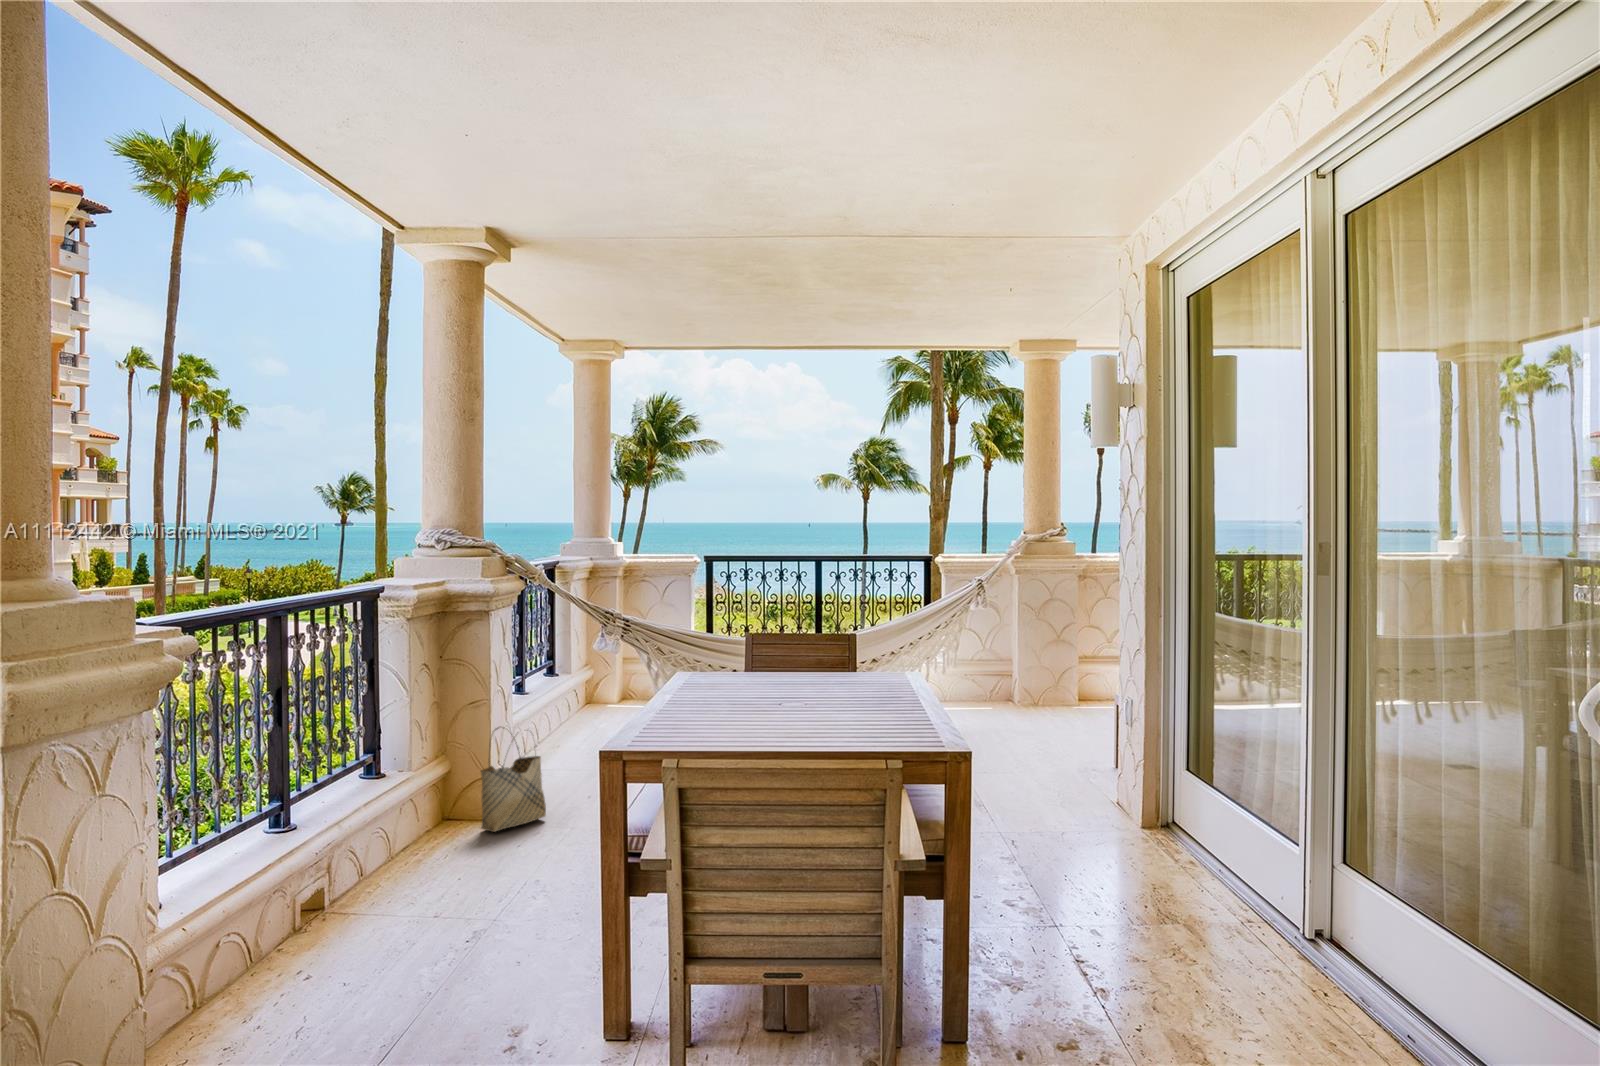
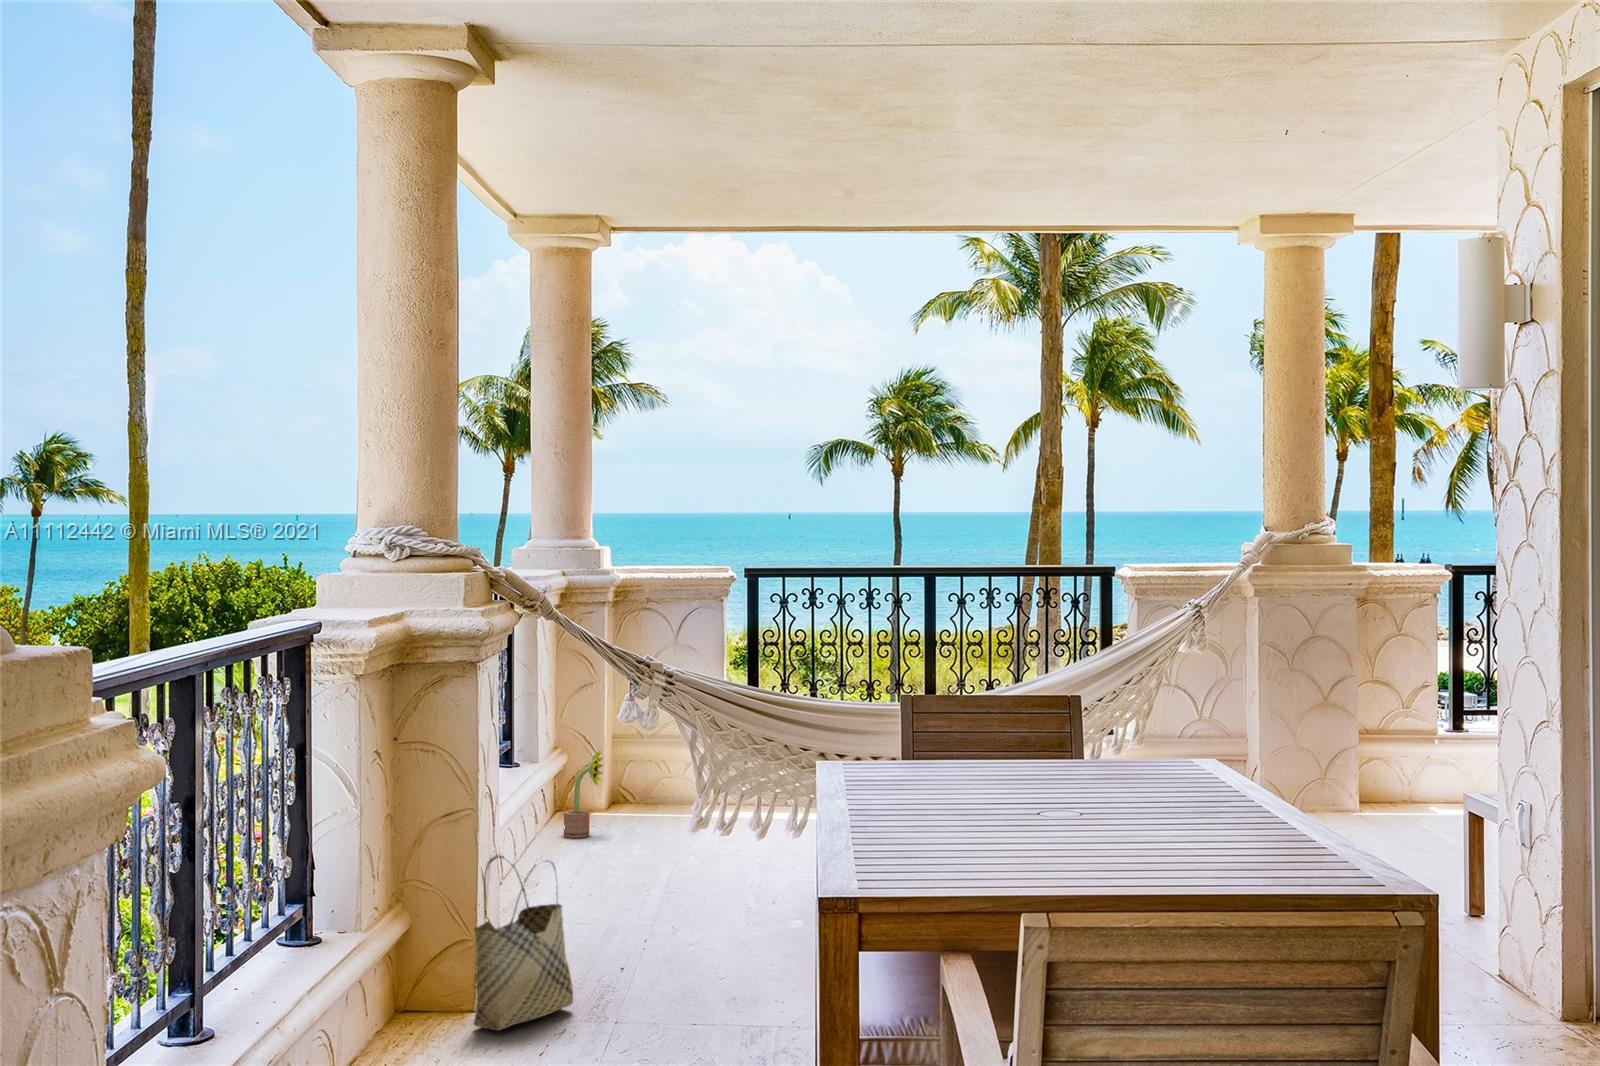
decorative plant: none [587,664,613,718] -> present [564,750,603,838]

